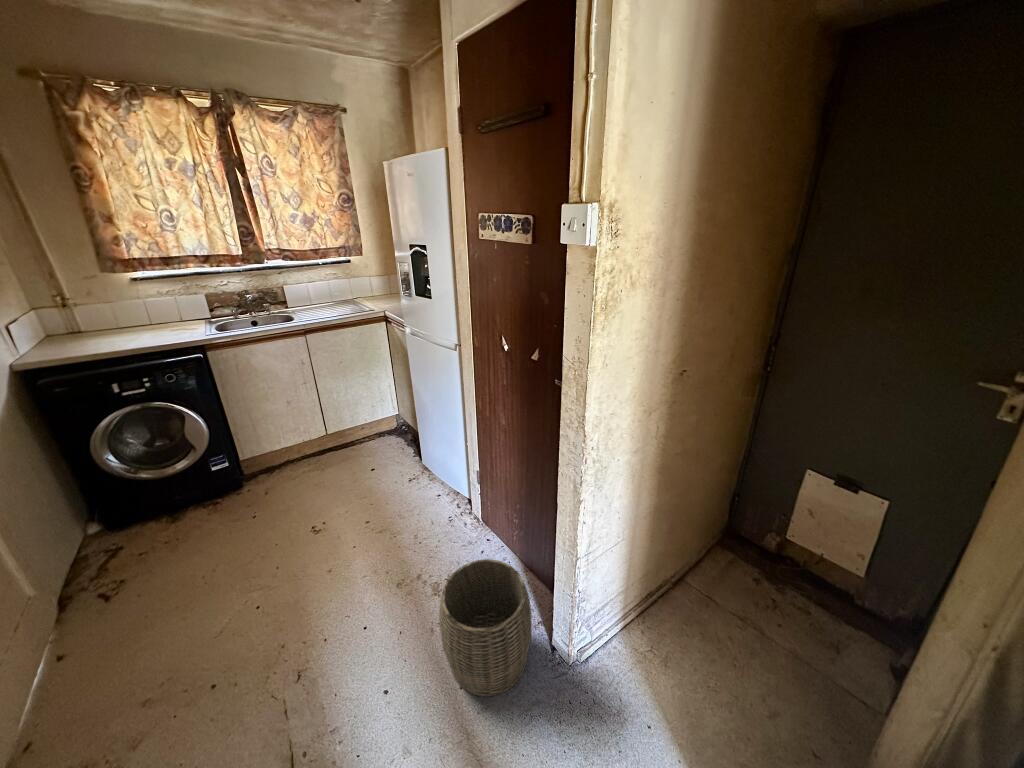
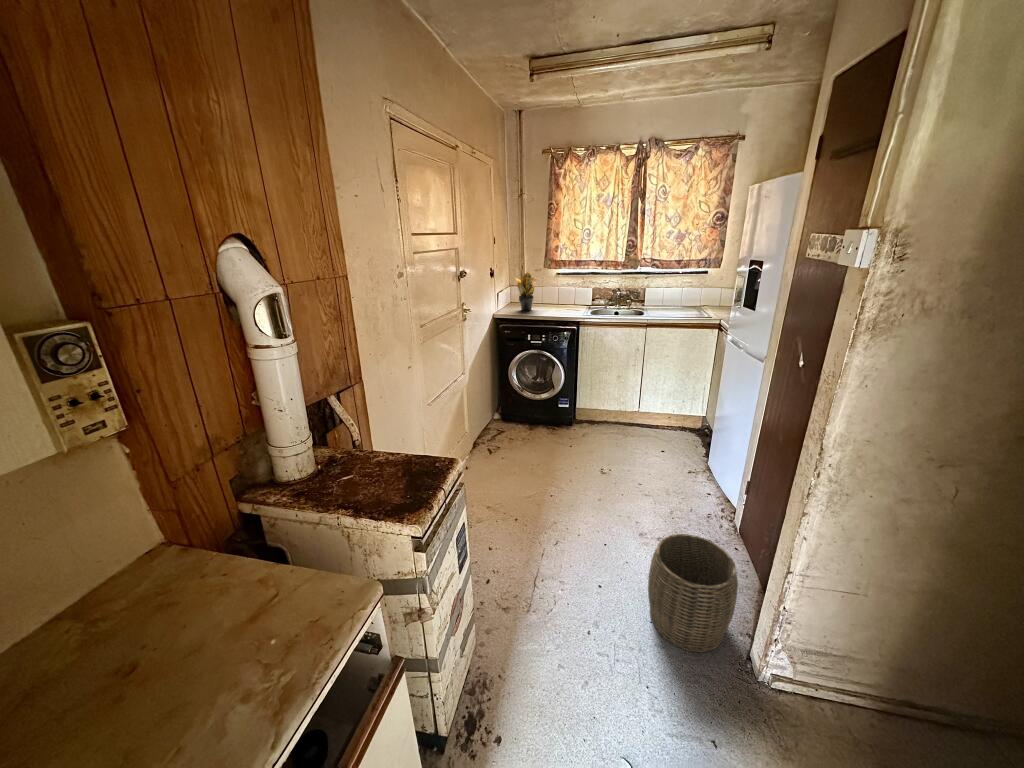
potted plant: none [29,276,106,346] -> present [515,270,537,311]

